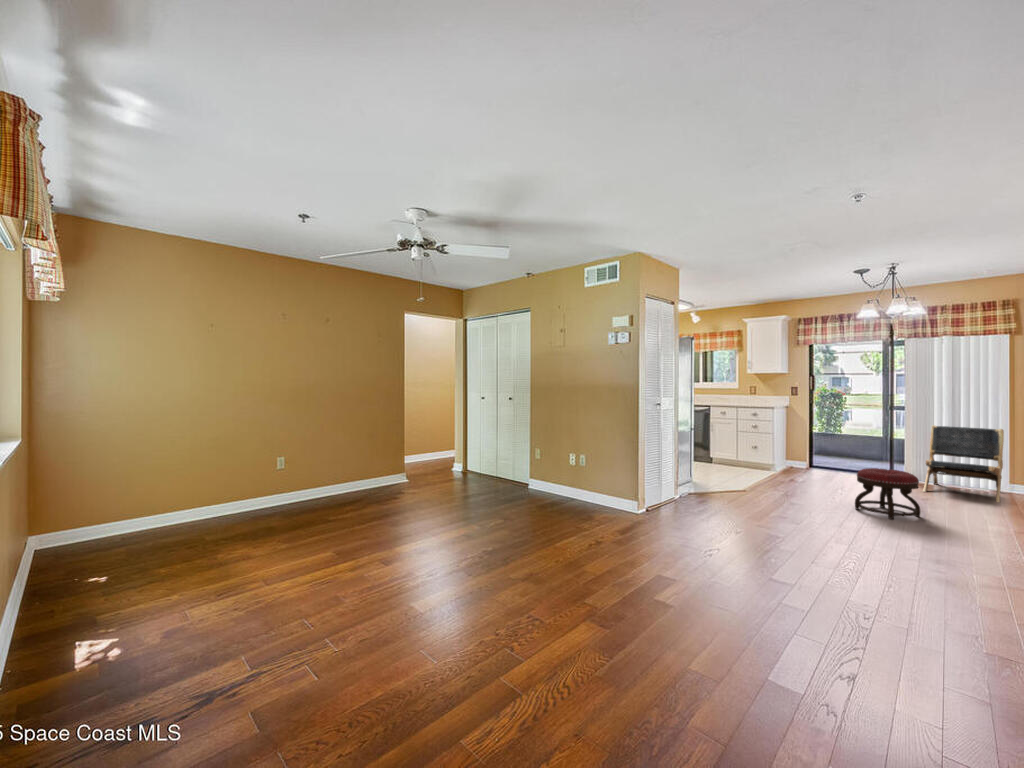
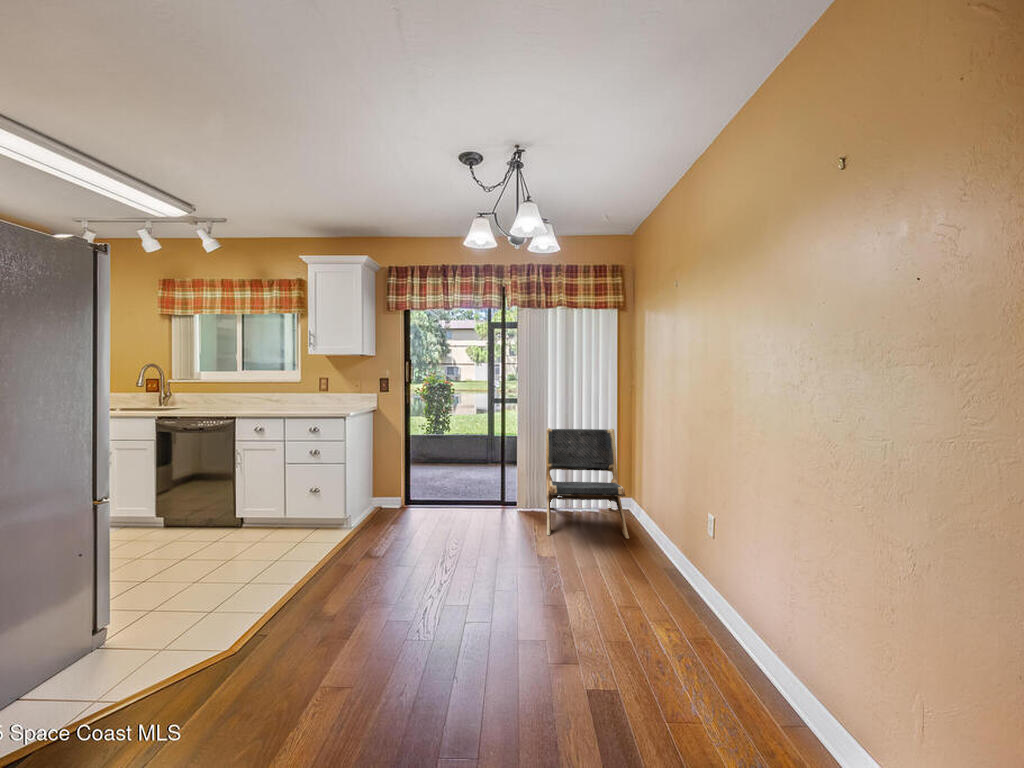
ottoman: present [855,468,920,519] -> none [468,549,585,708]

